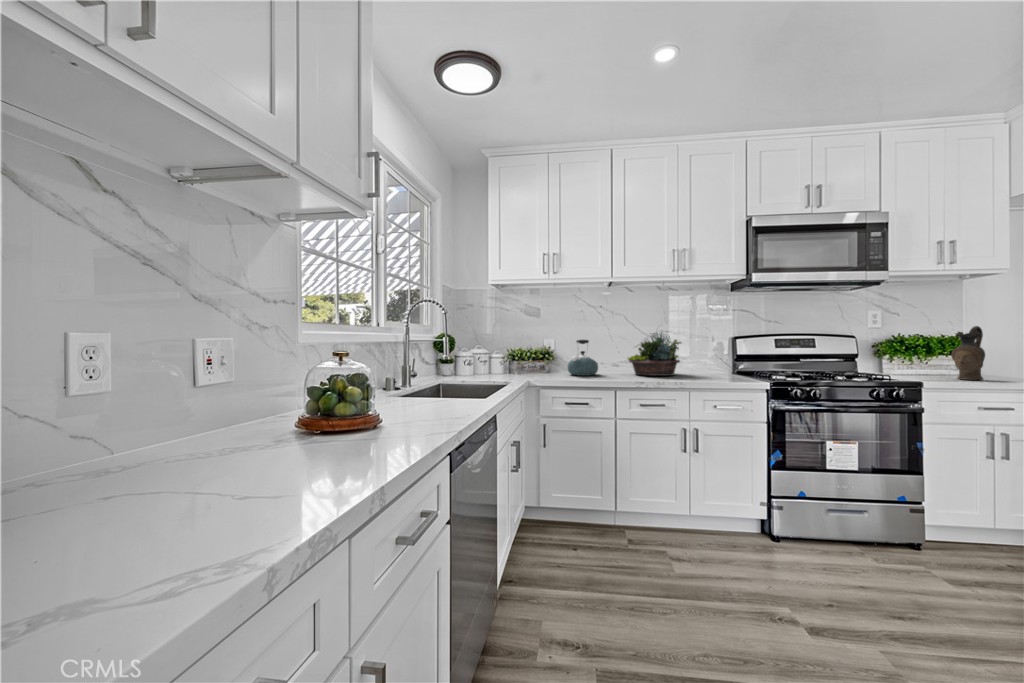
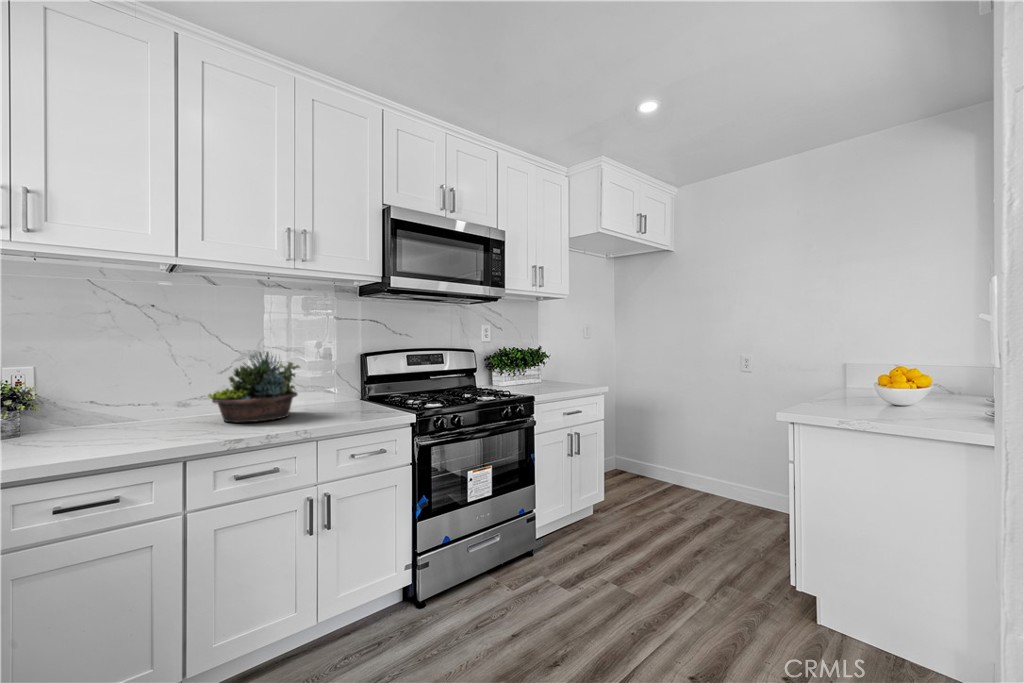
ceramic pitcher: present [951,326,985,380] -> none [545,342,564,390]
kettle: present [568,340,598,376] -> none [74,368,149,439]

